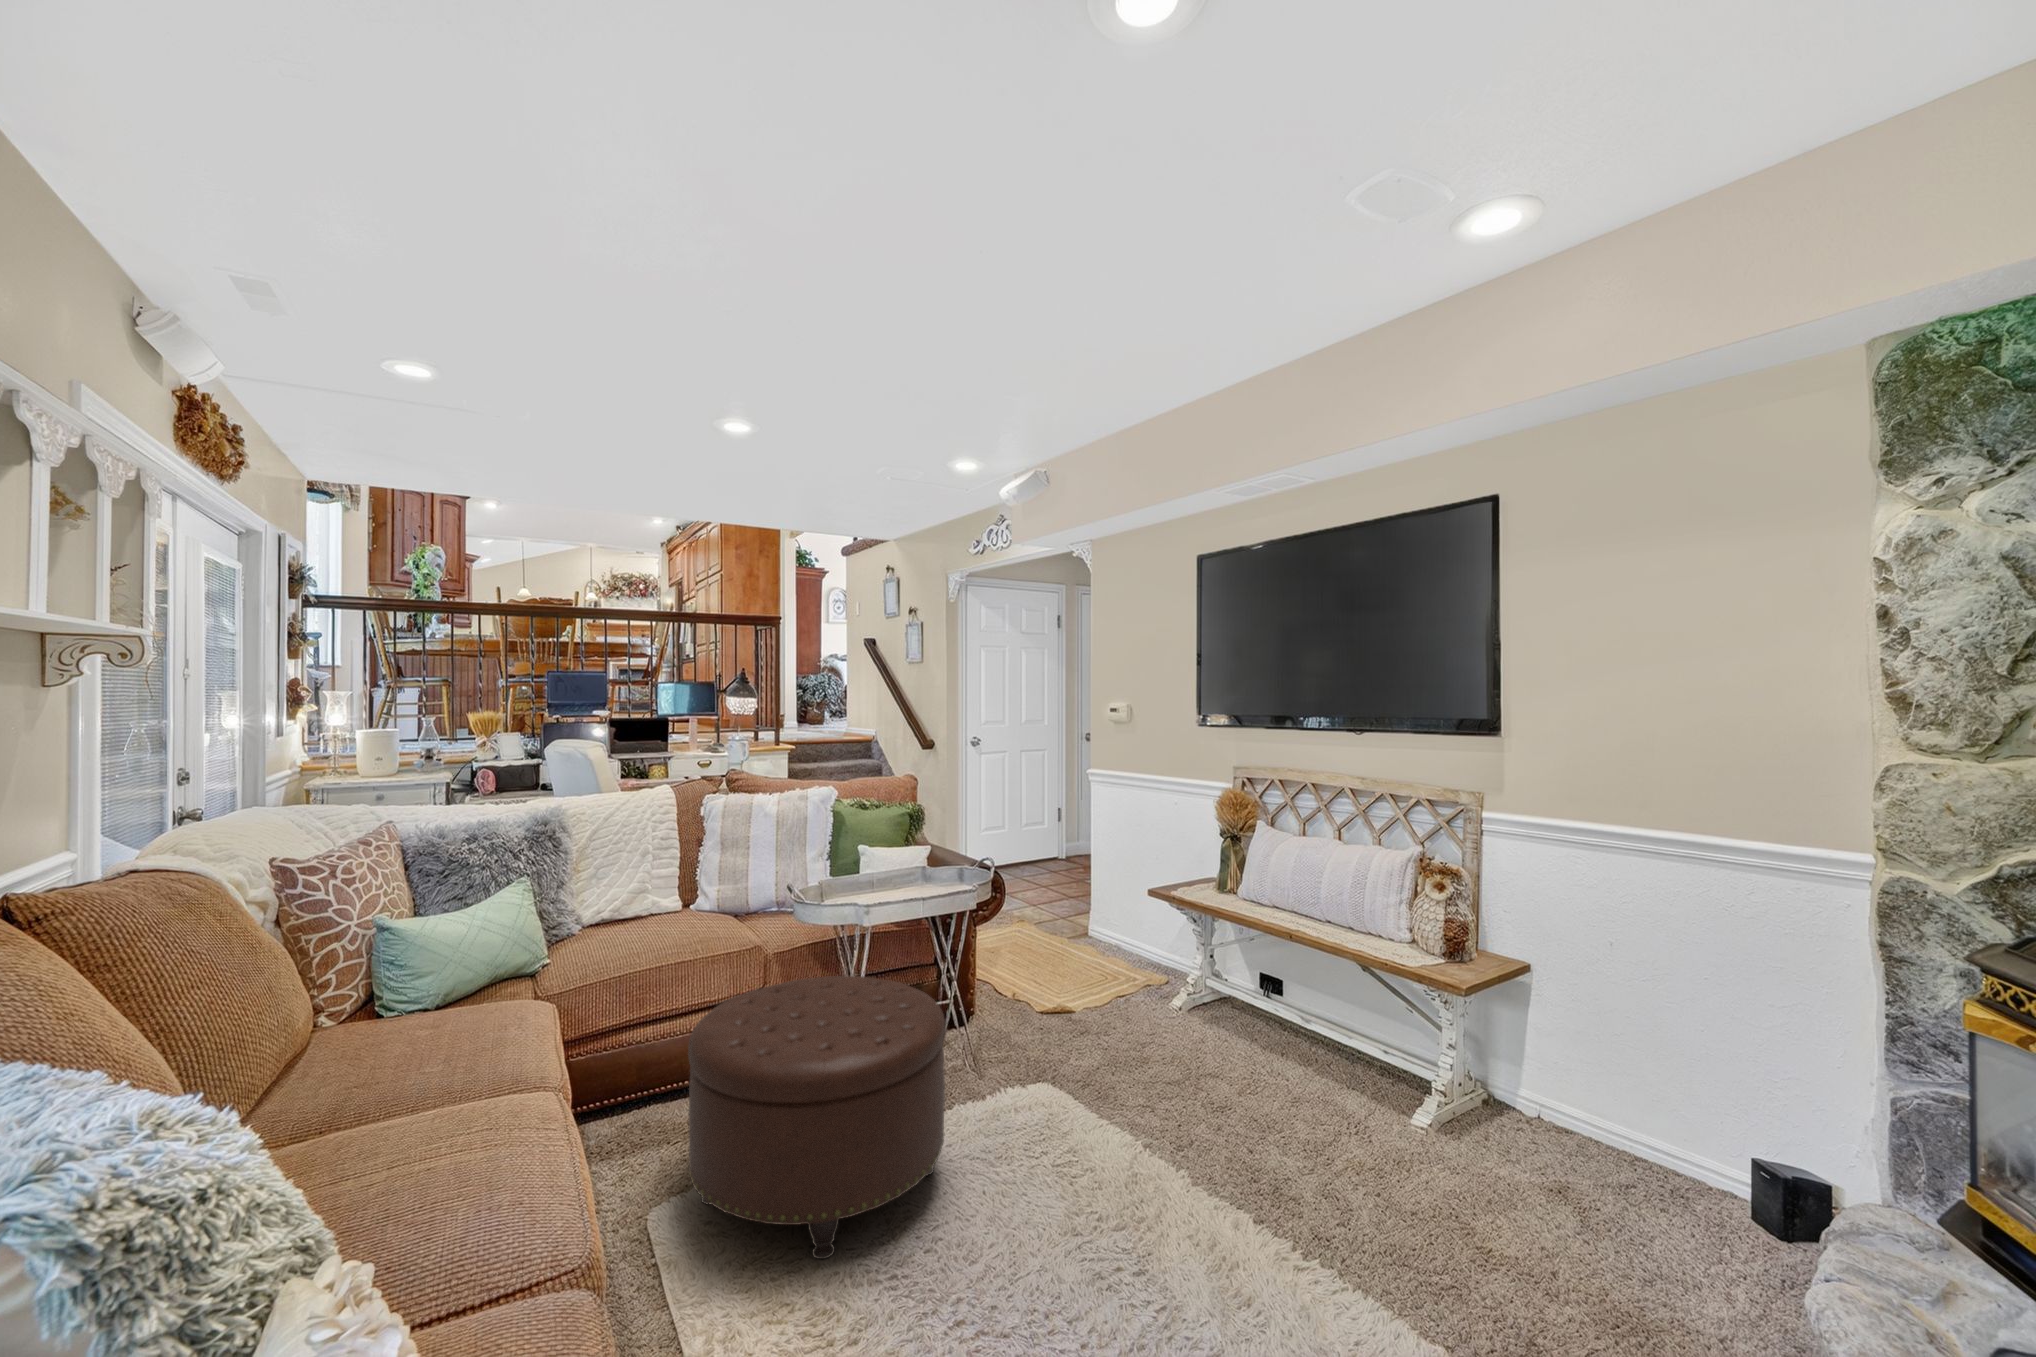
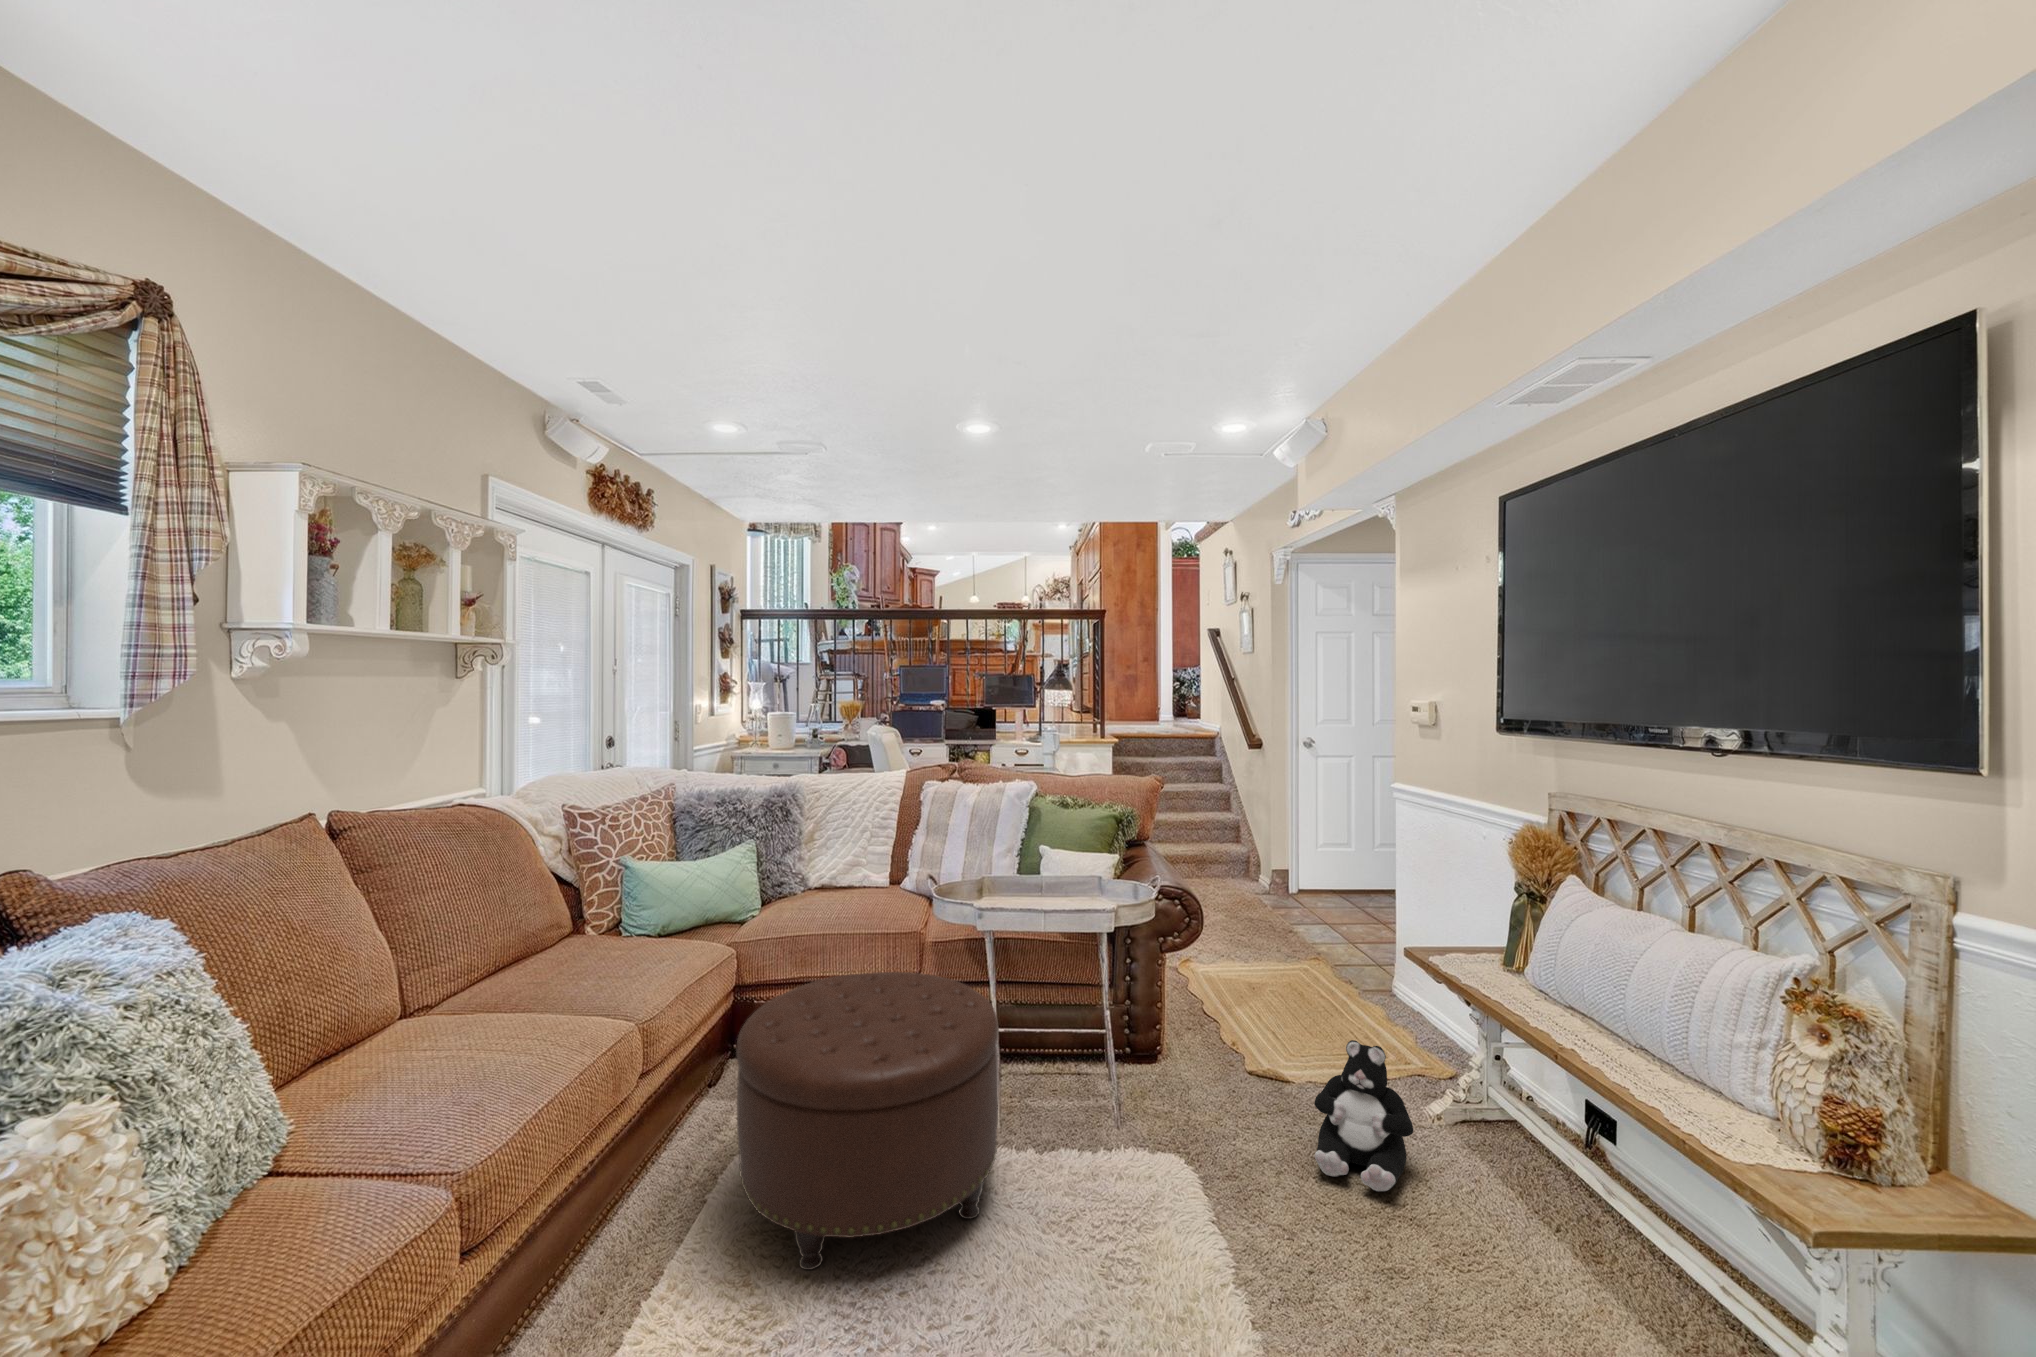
plush toy: none [1123,963,1195,1065] -> present [1314,1040,1413,1192]

